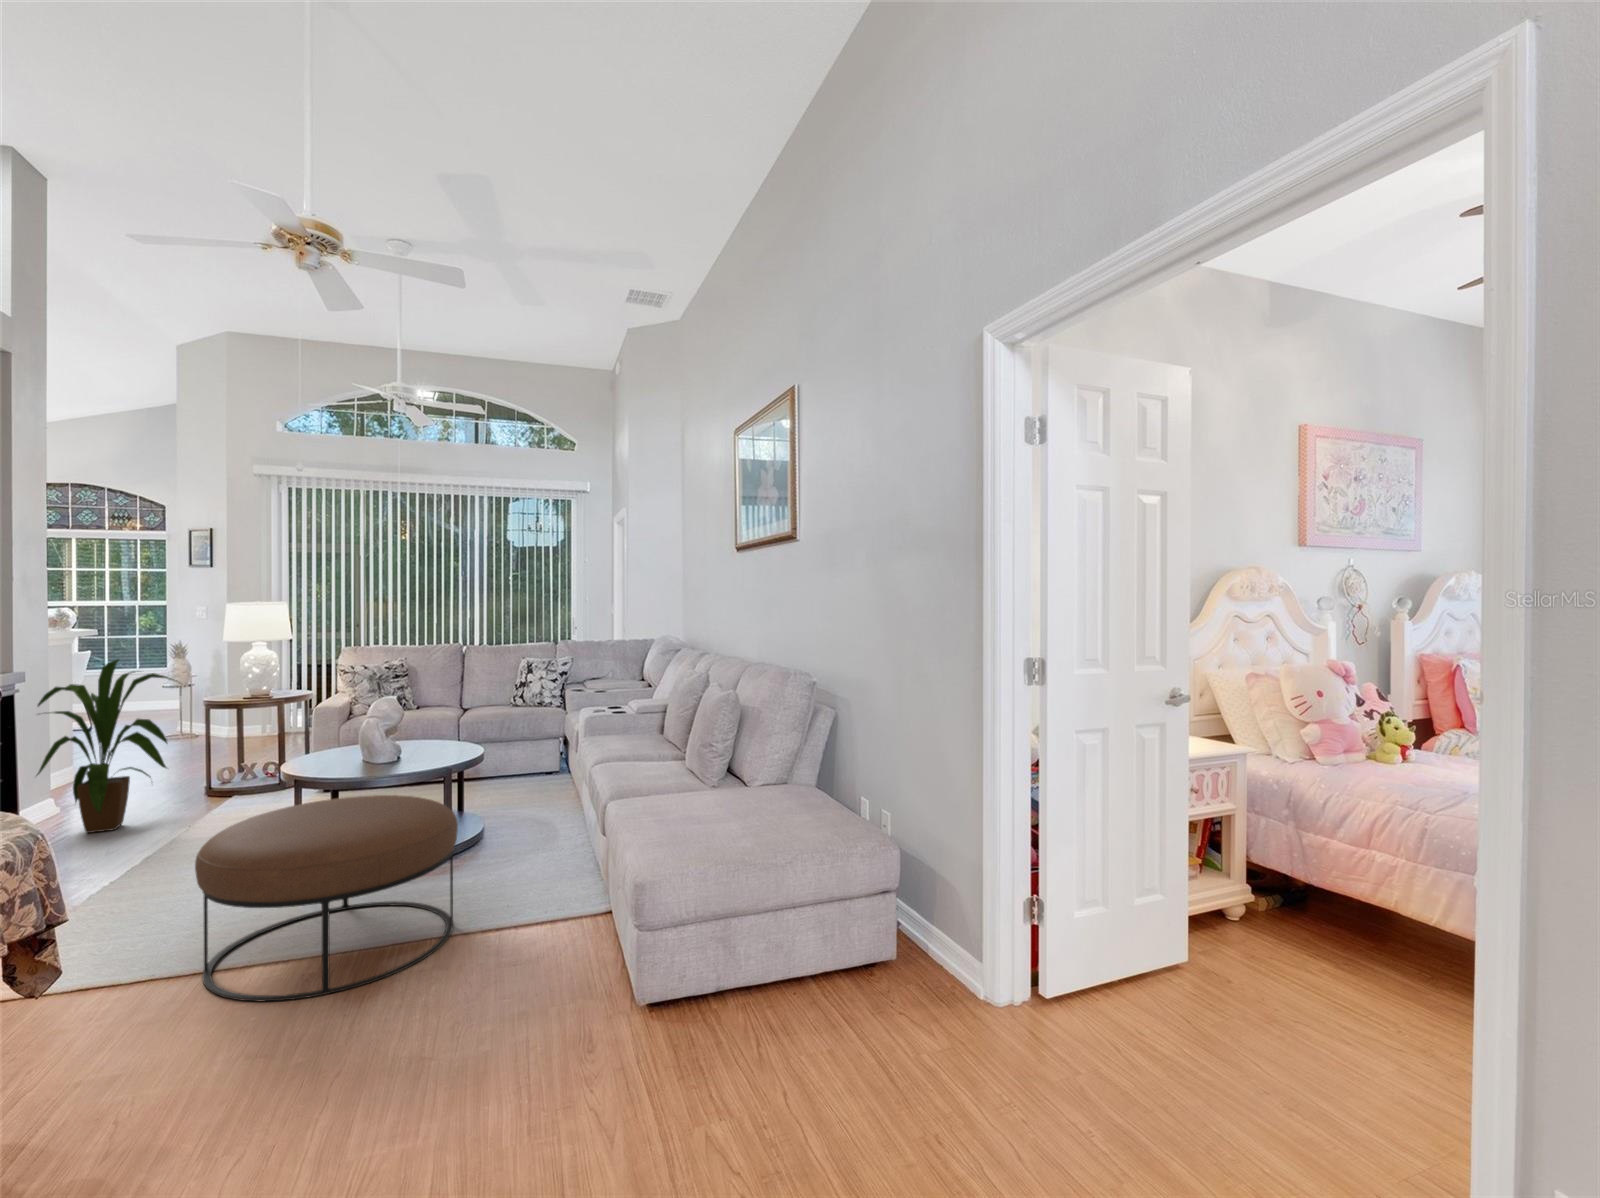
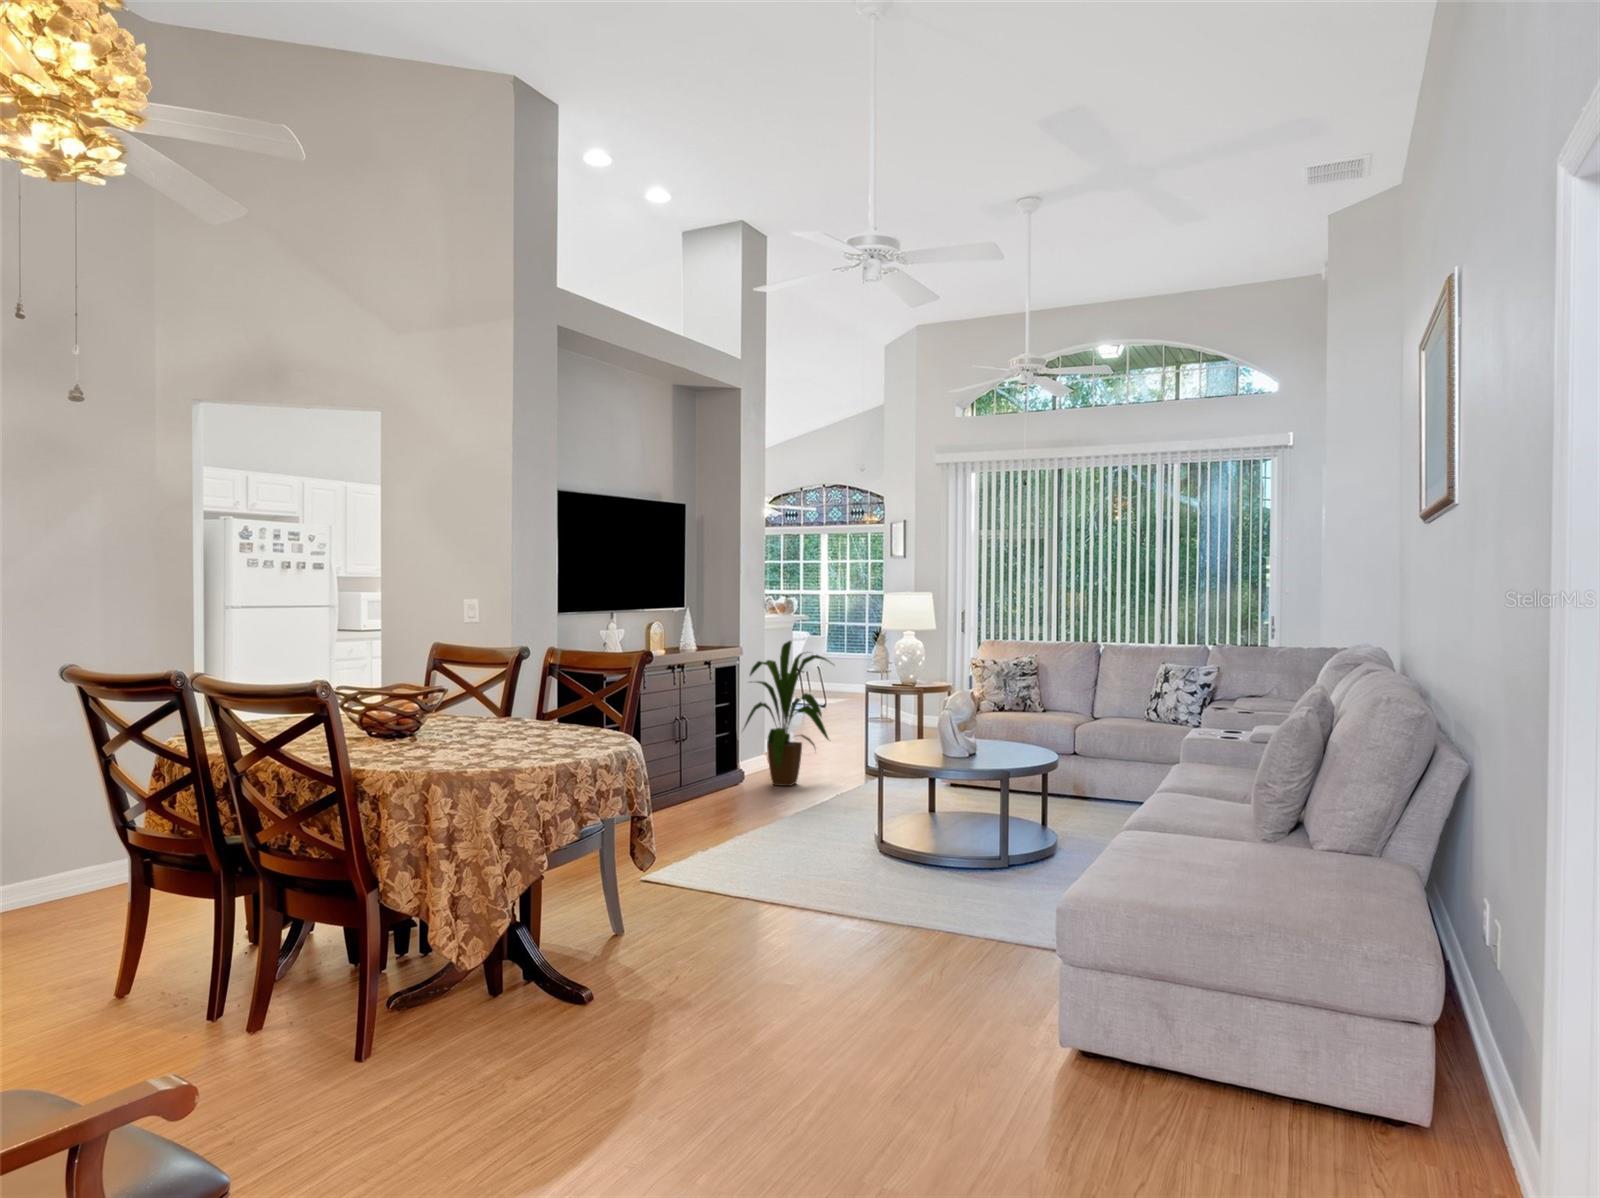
ottoman: present [195,795,458,1001] -> none [762,778,964,942]

